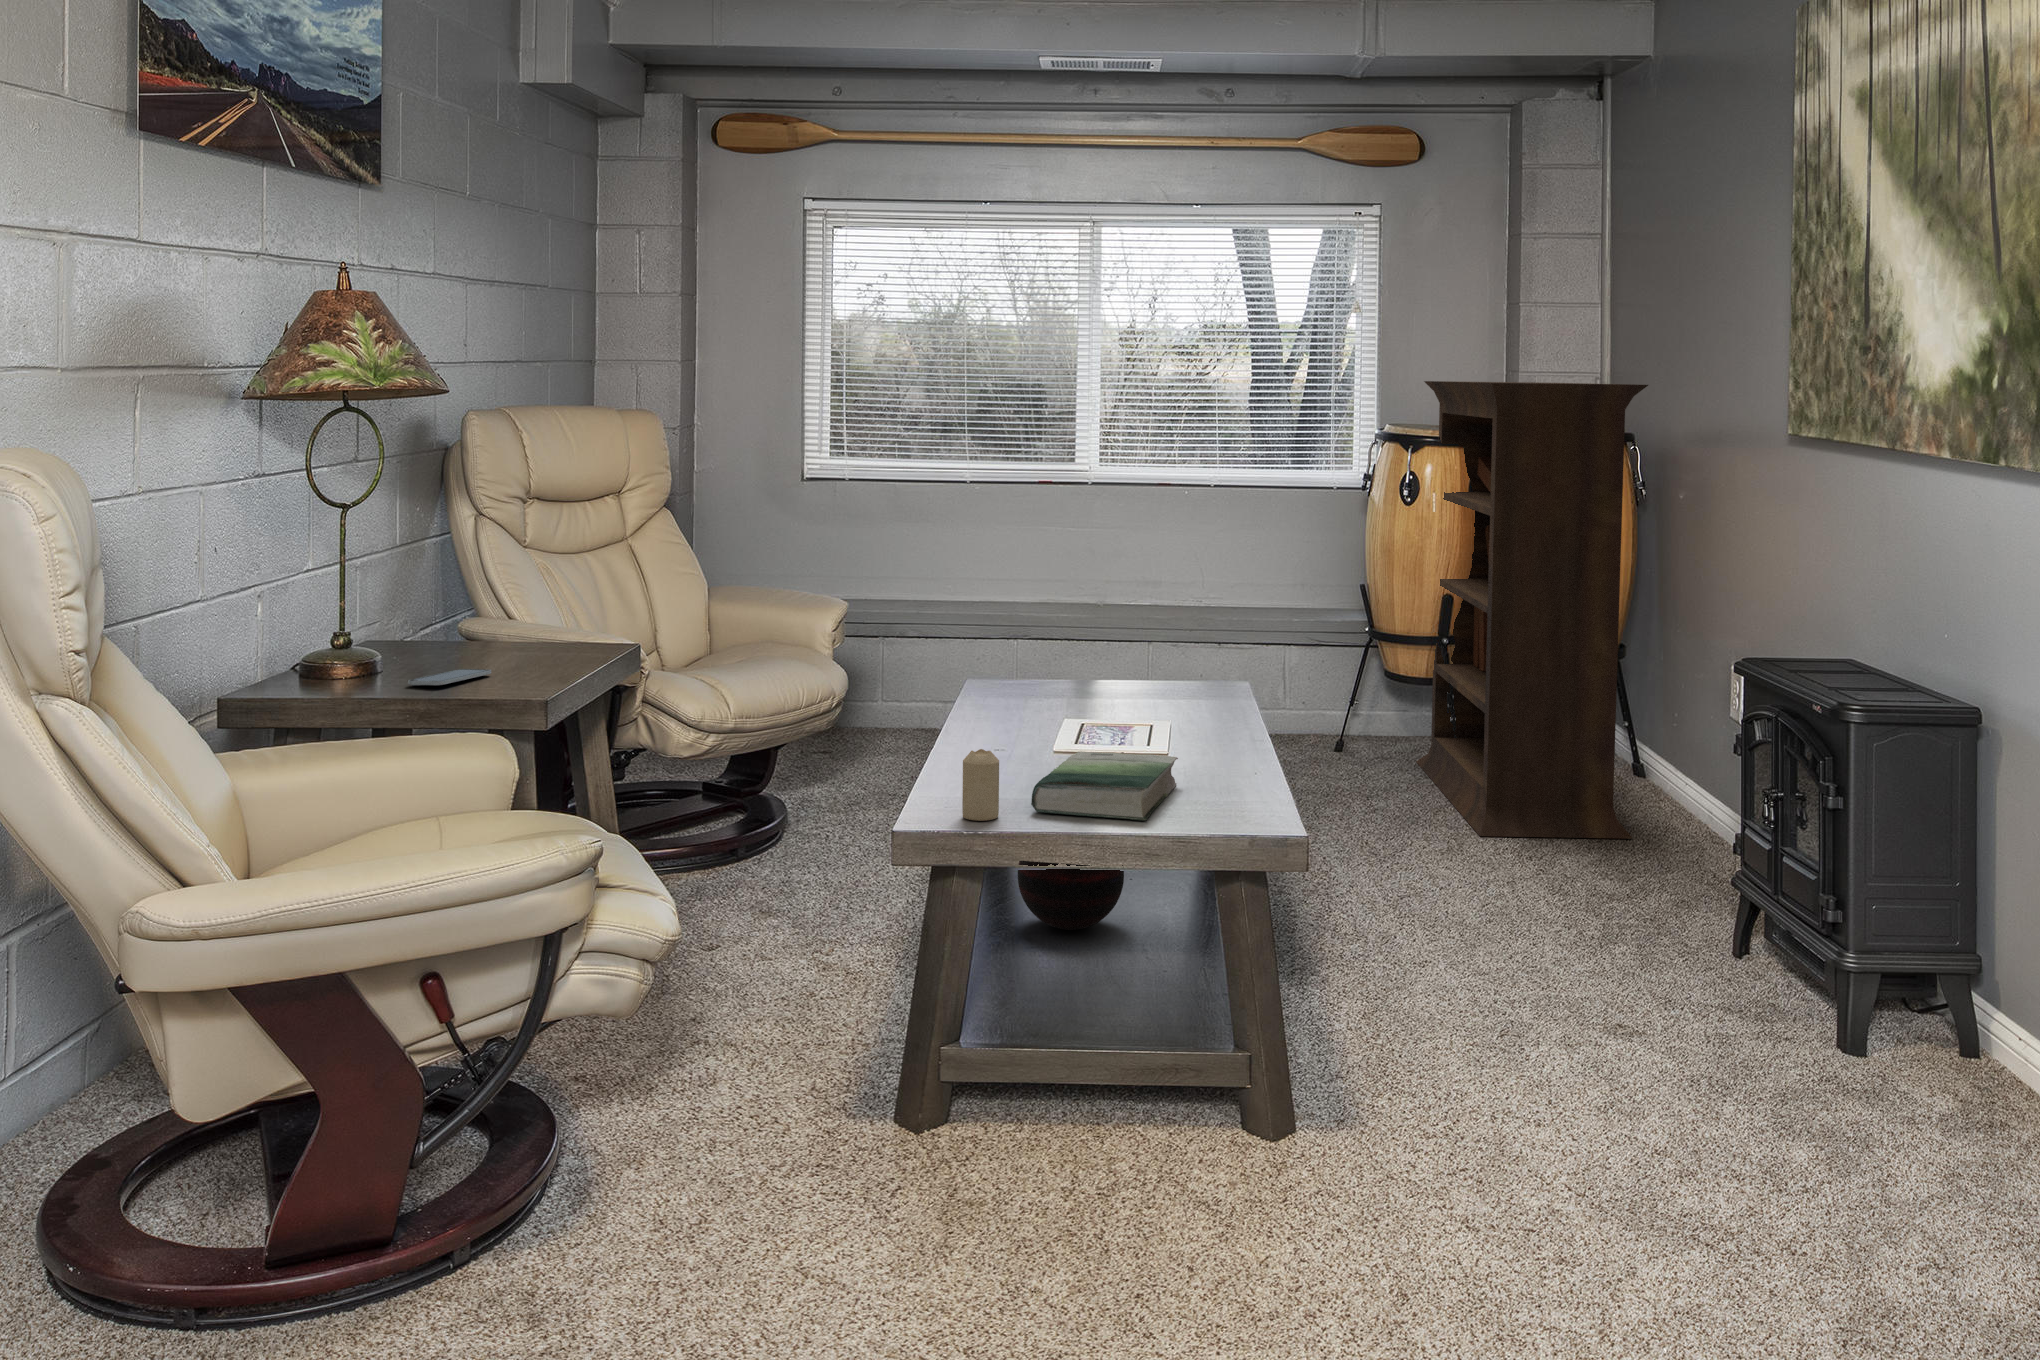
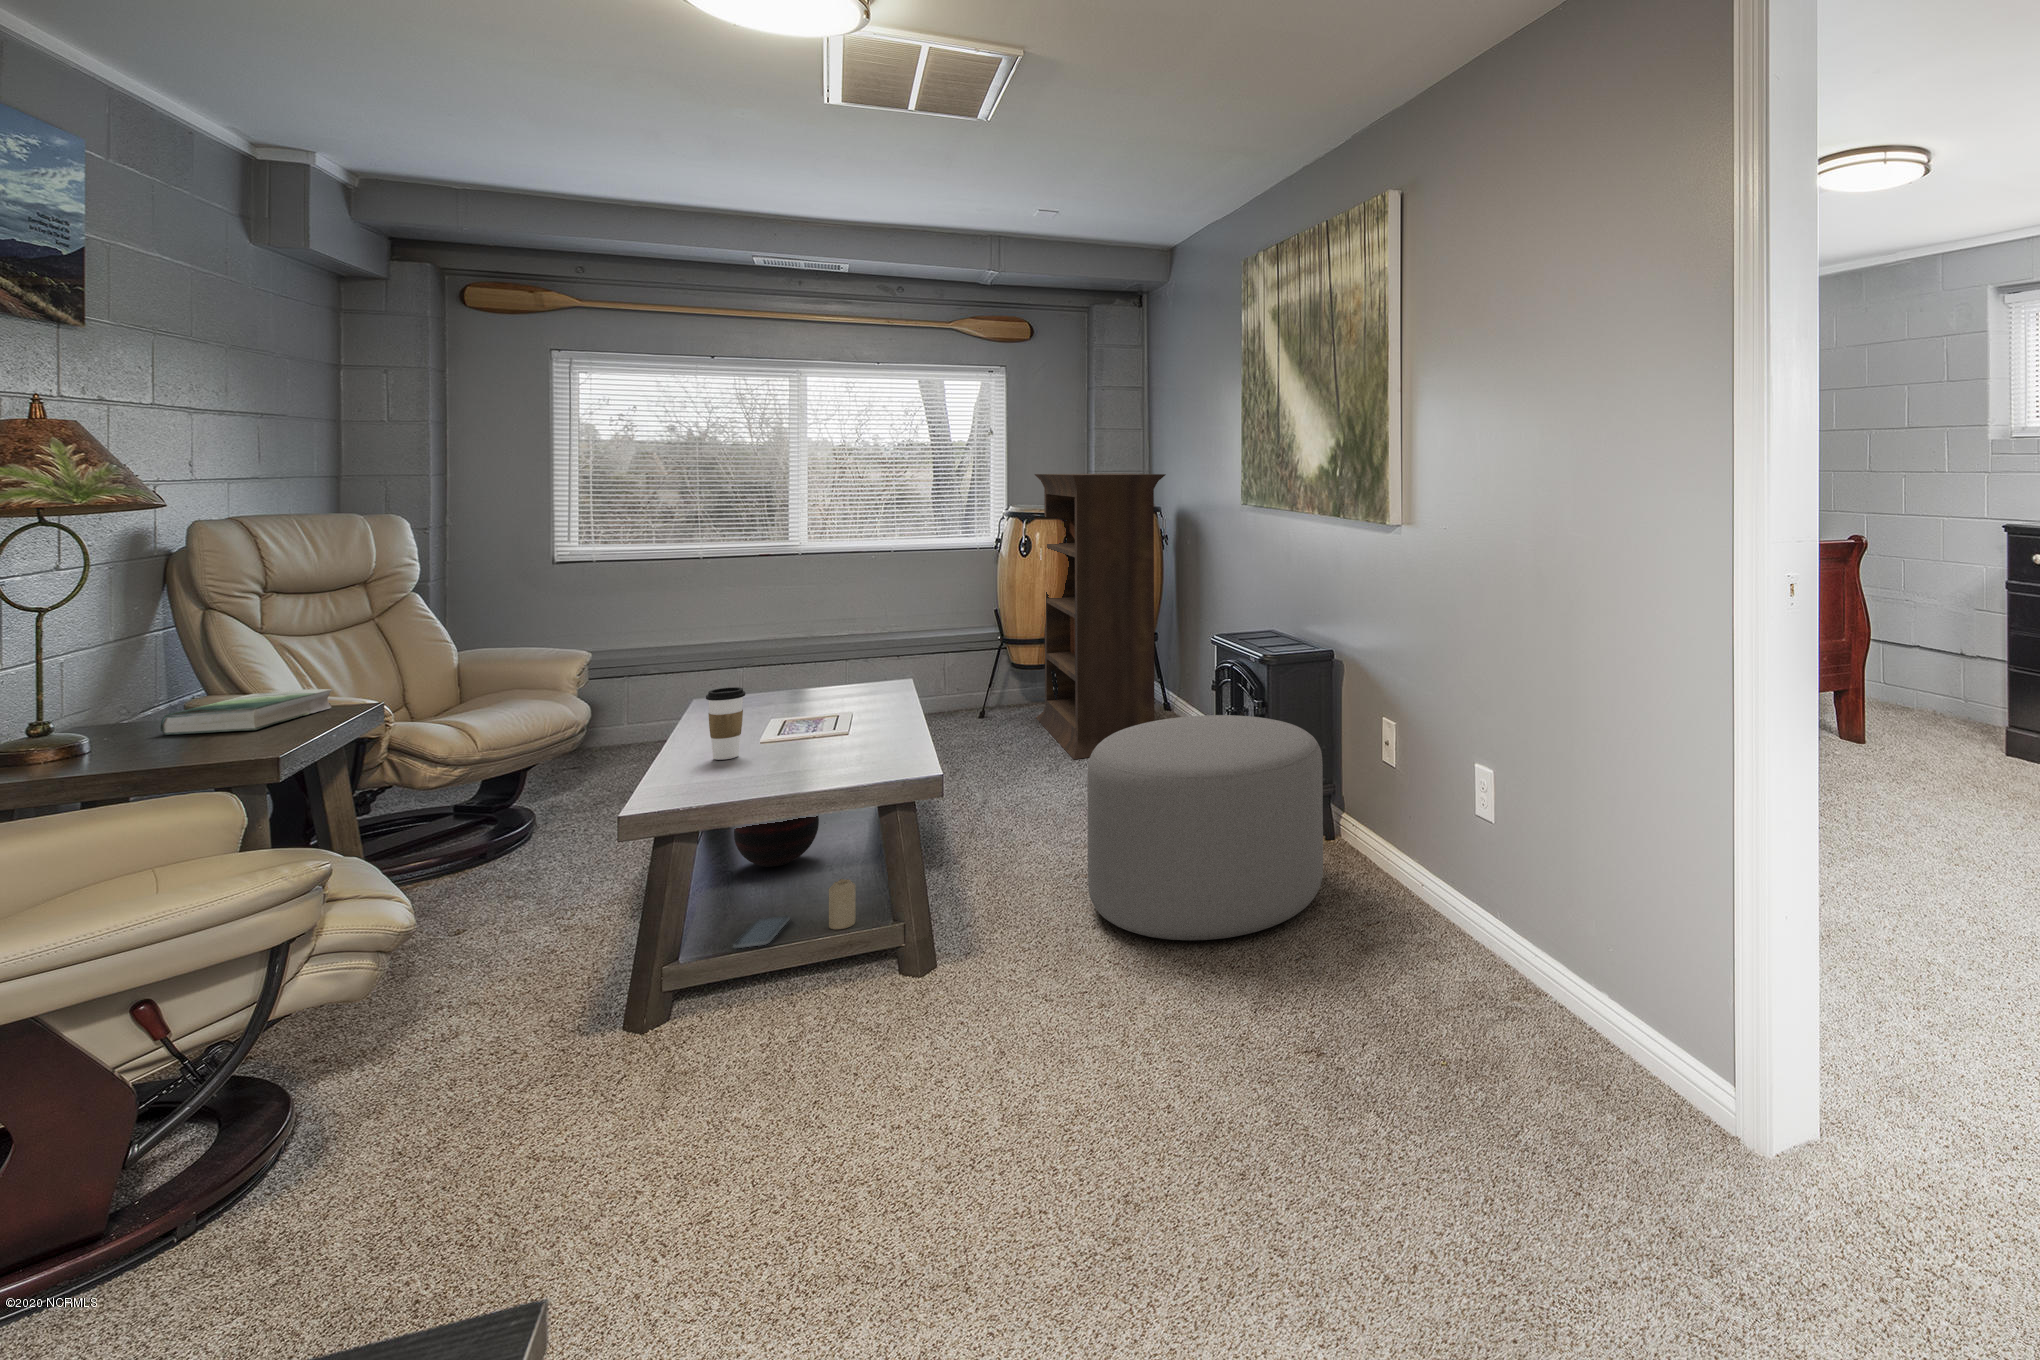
smartphone: present [408,669,491,686] -> present [734,915,790,948]
coffee cup: none [989,672,1037,772] -> present [706,687,745,760]
candle: present [962,749,999,821] -> present [829,879,856,930]
book: present [1031,751,1178,821] -> present [160,689,333,735]
ottoman: none [1522,798,1963,1194] -> present [1087,715,1323,940]

